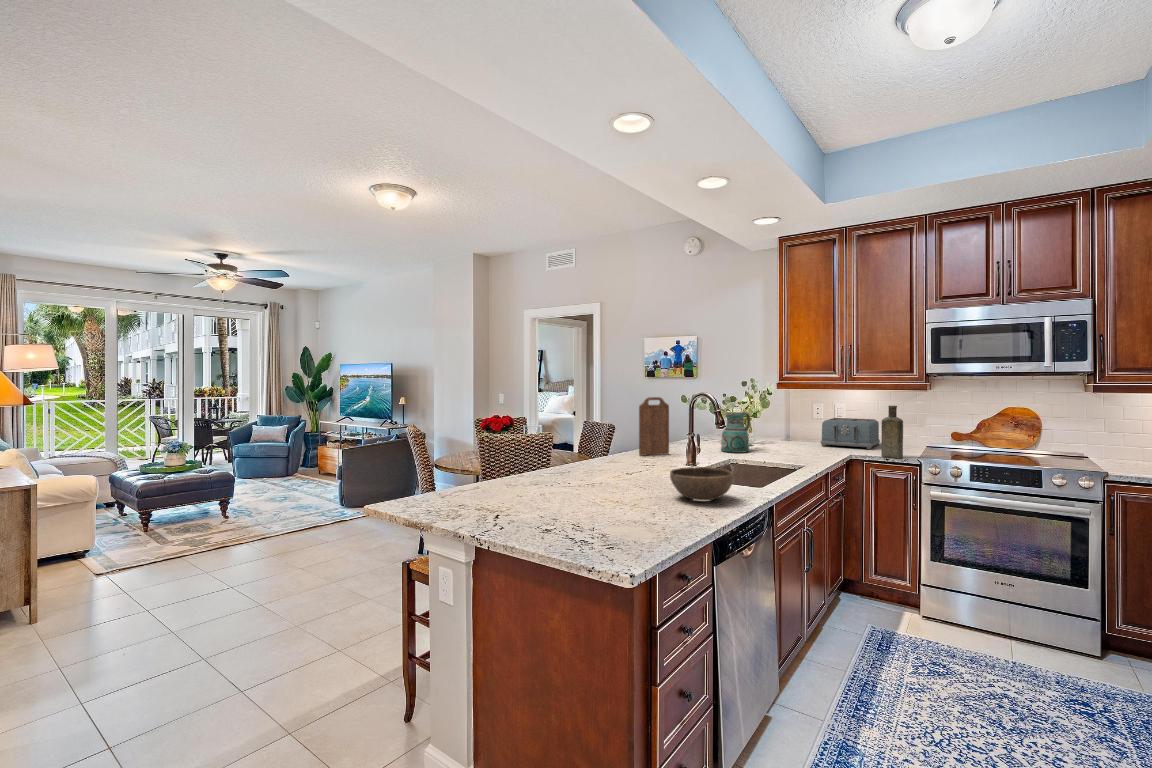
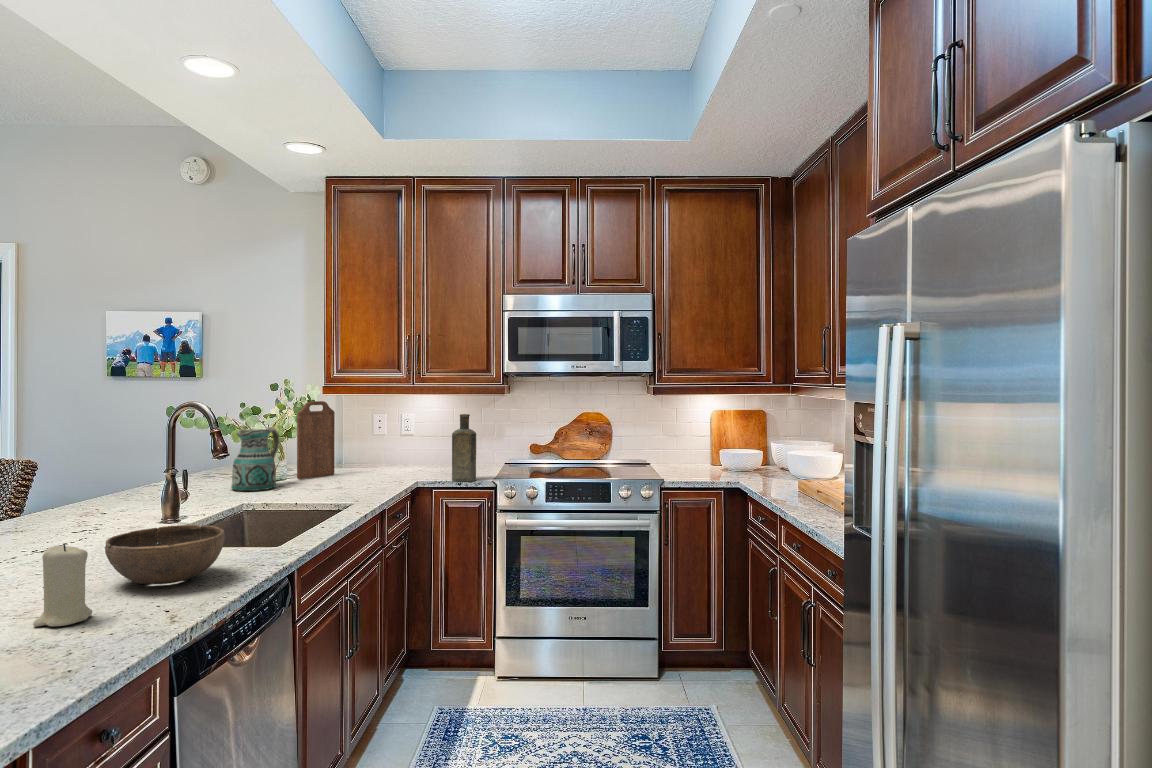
cutting board: present [639,397,669,456] -> present [297,401,335,479]
toaster: present [821,418,880,449] -> none [380,432,453,471]
candle: none [643,469,670,513] -> present [33,543,92,627]

